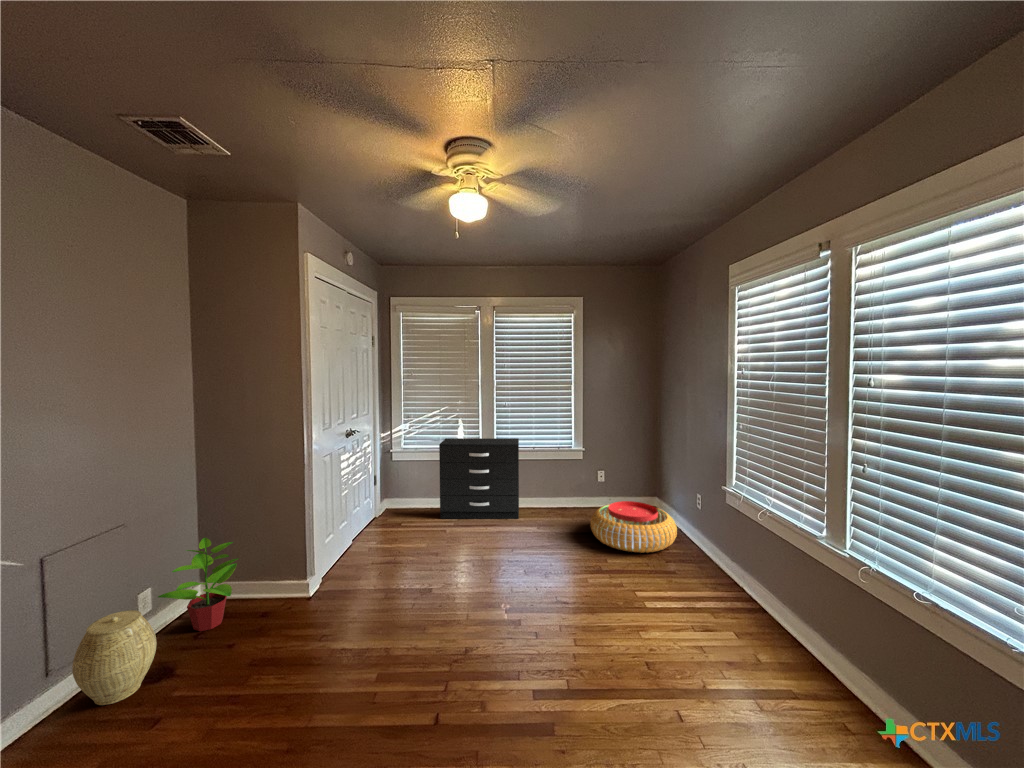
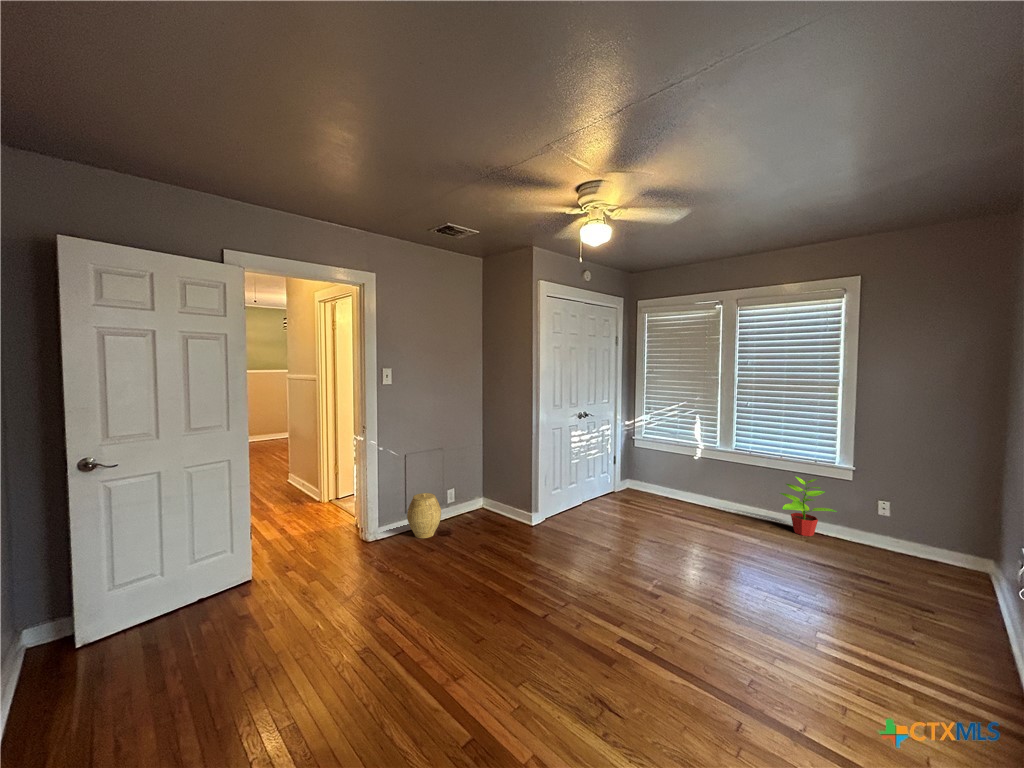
dresser: present [439,438,519,519] -> none [666,432,759,524]
pouf: present [590,501,677,553] -> none [818,534,965,610]
potted plant: present [158,538,238,631] -> present [780,477,837,536]

